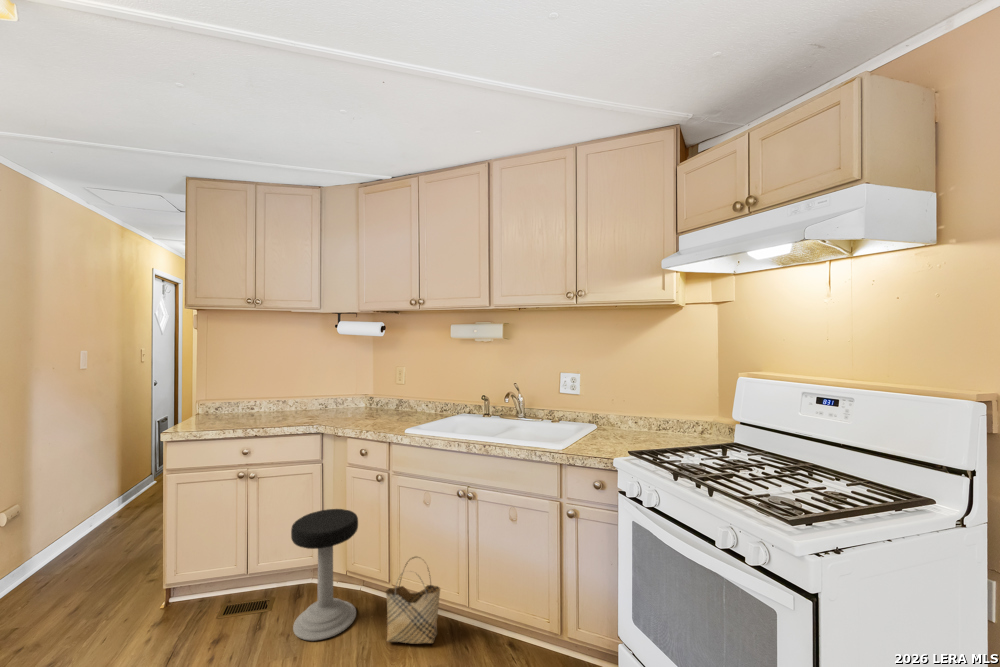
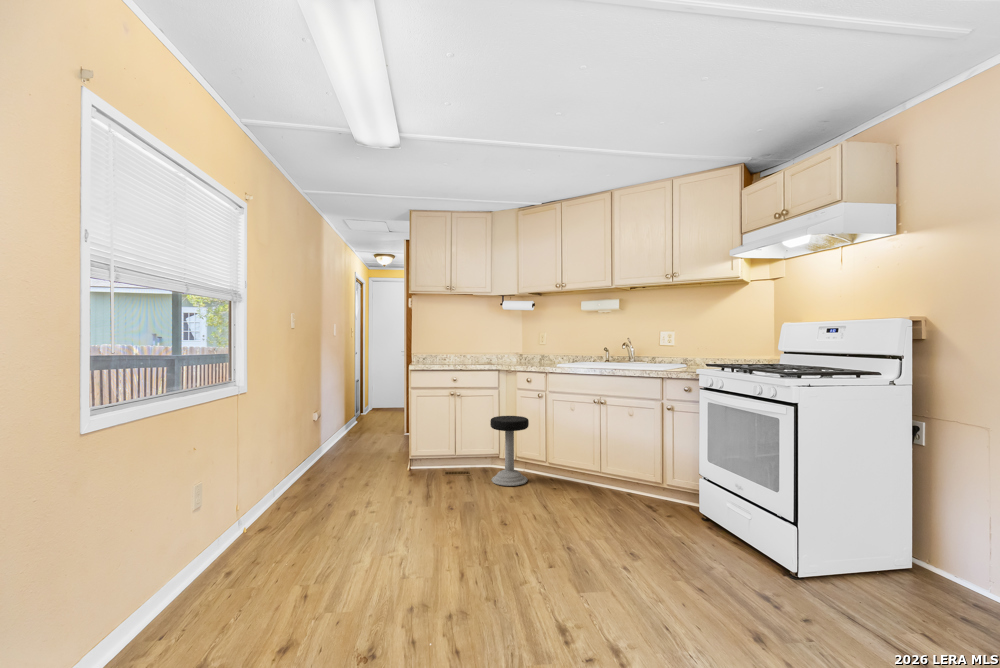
woven basket: present [385,557,440,644] -> none [549,442,584,491]

